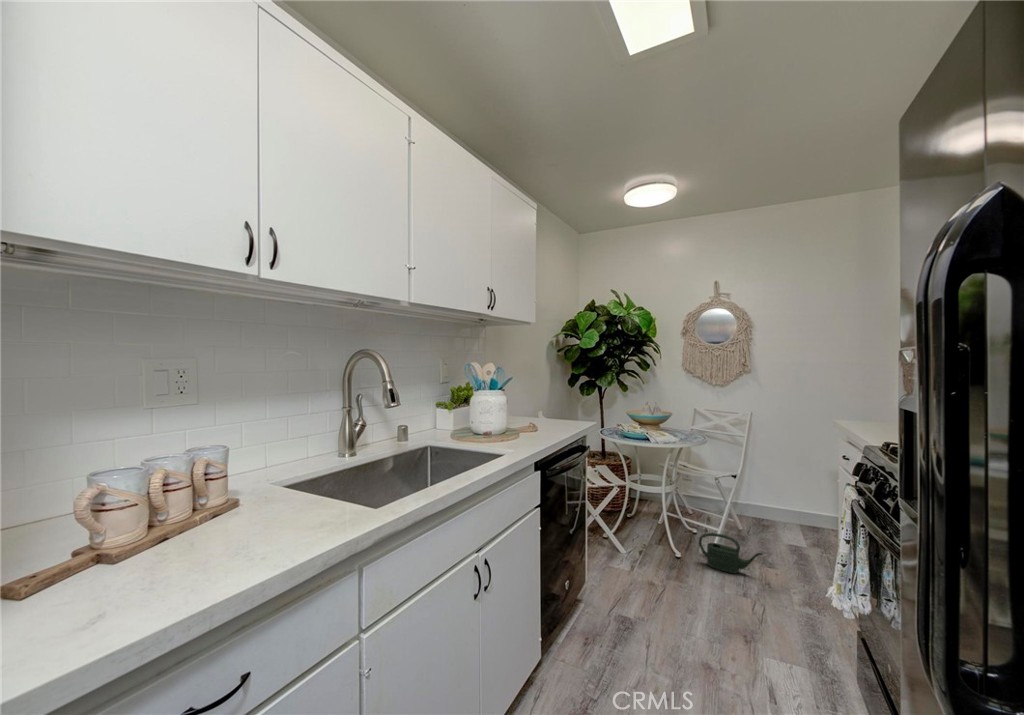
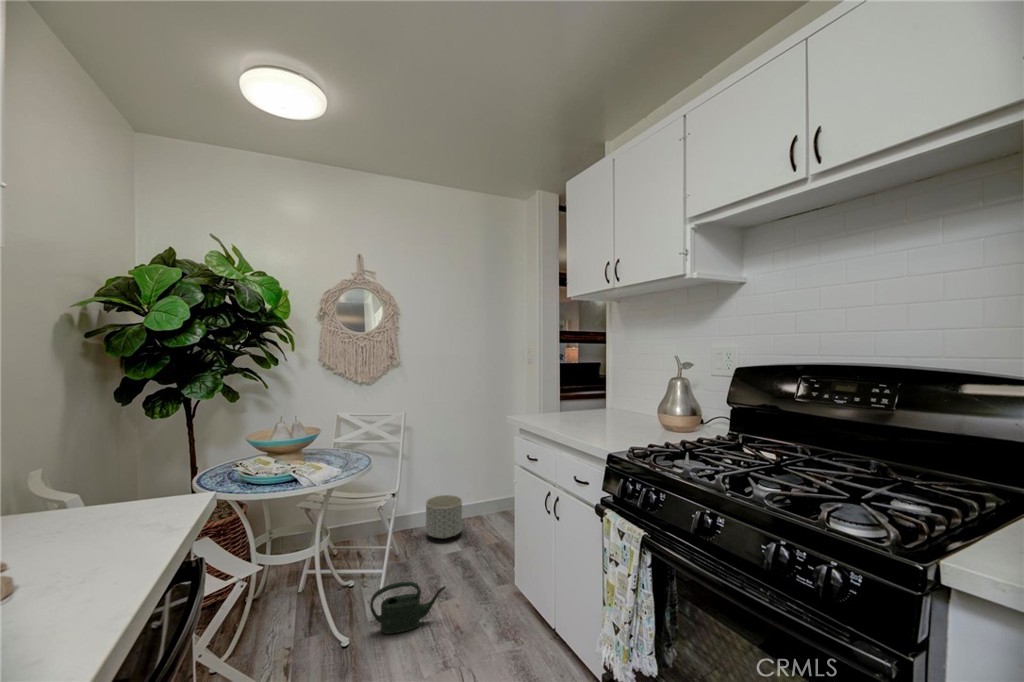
planter: none [774,494,815,534] -> present [426,495,462,539]

